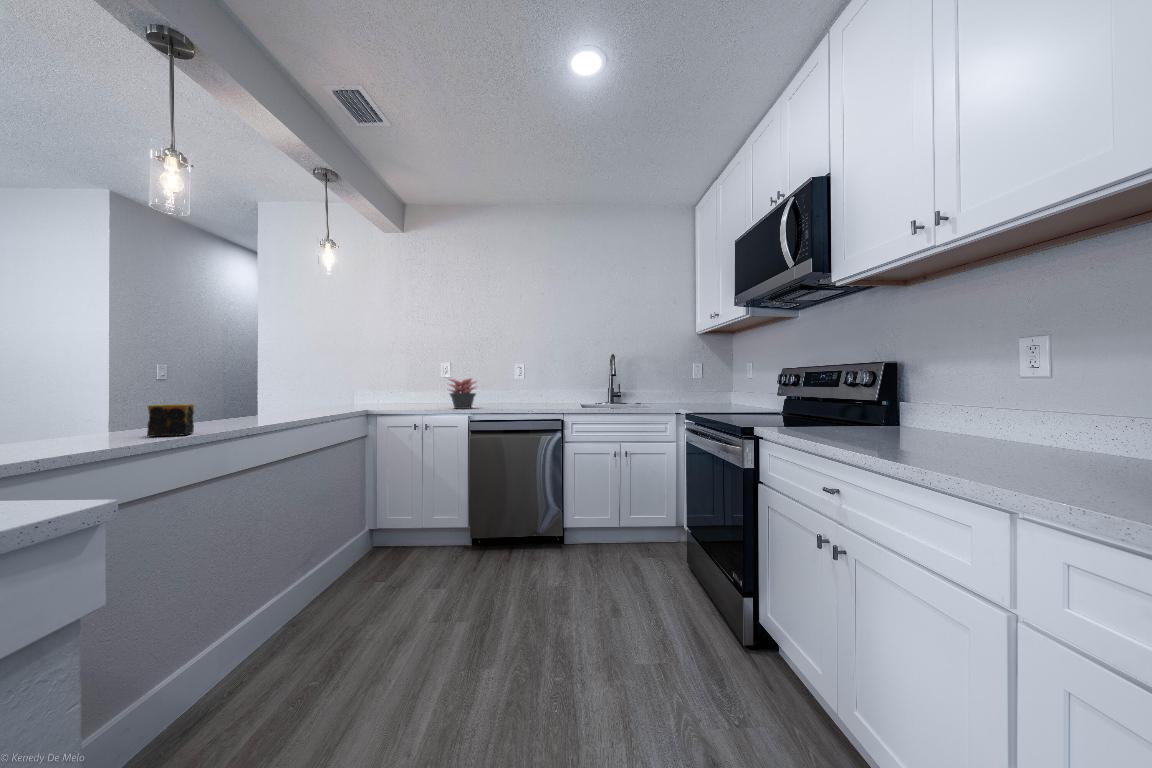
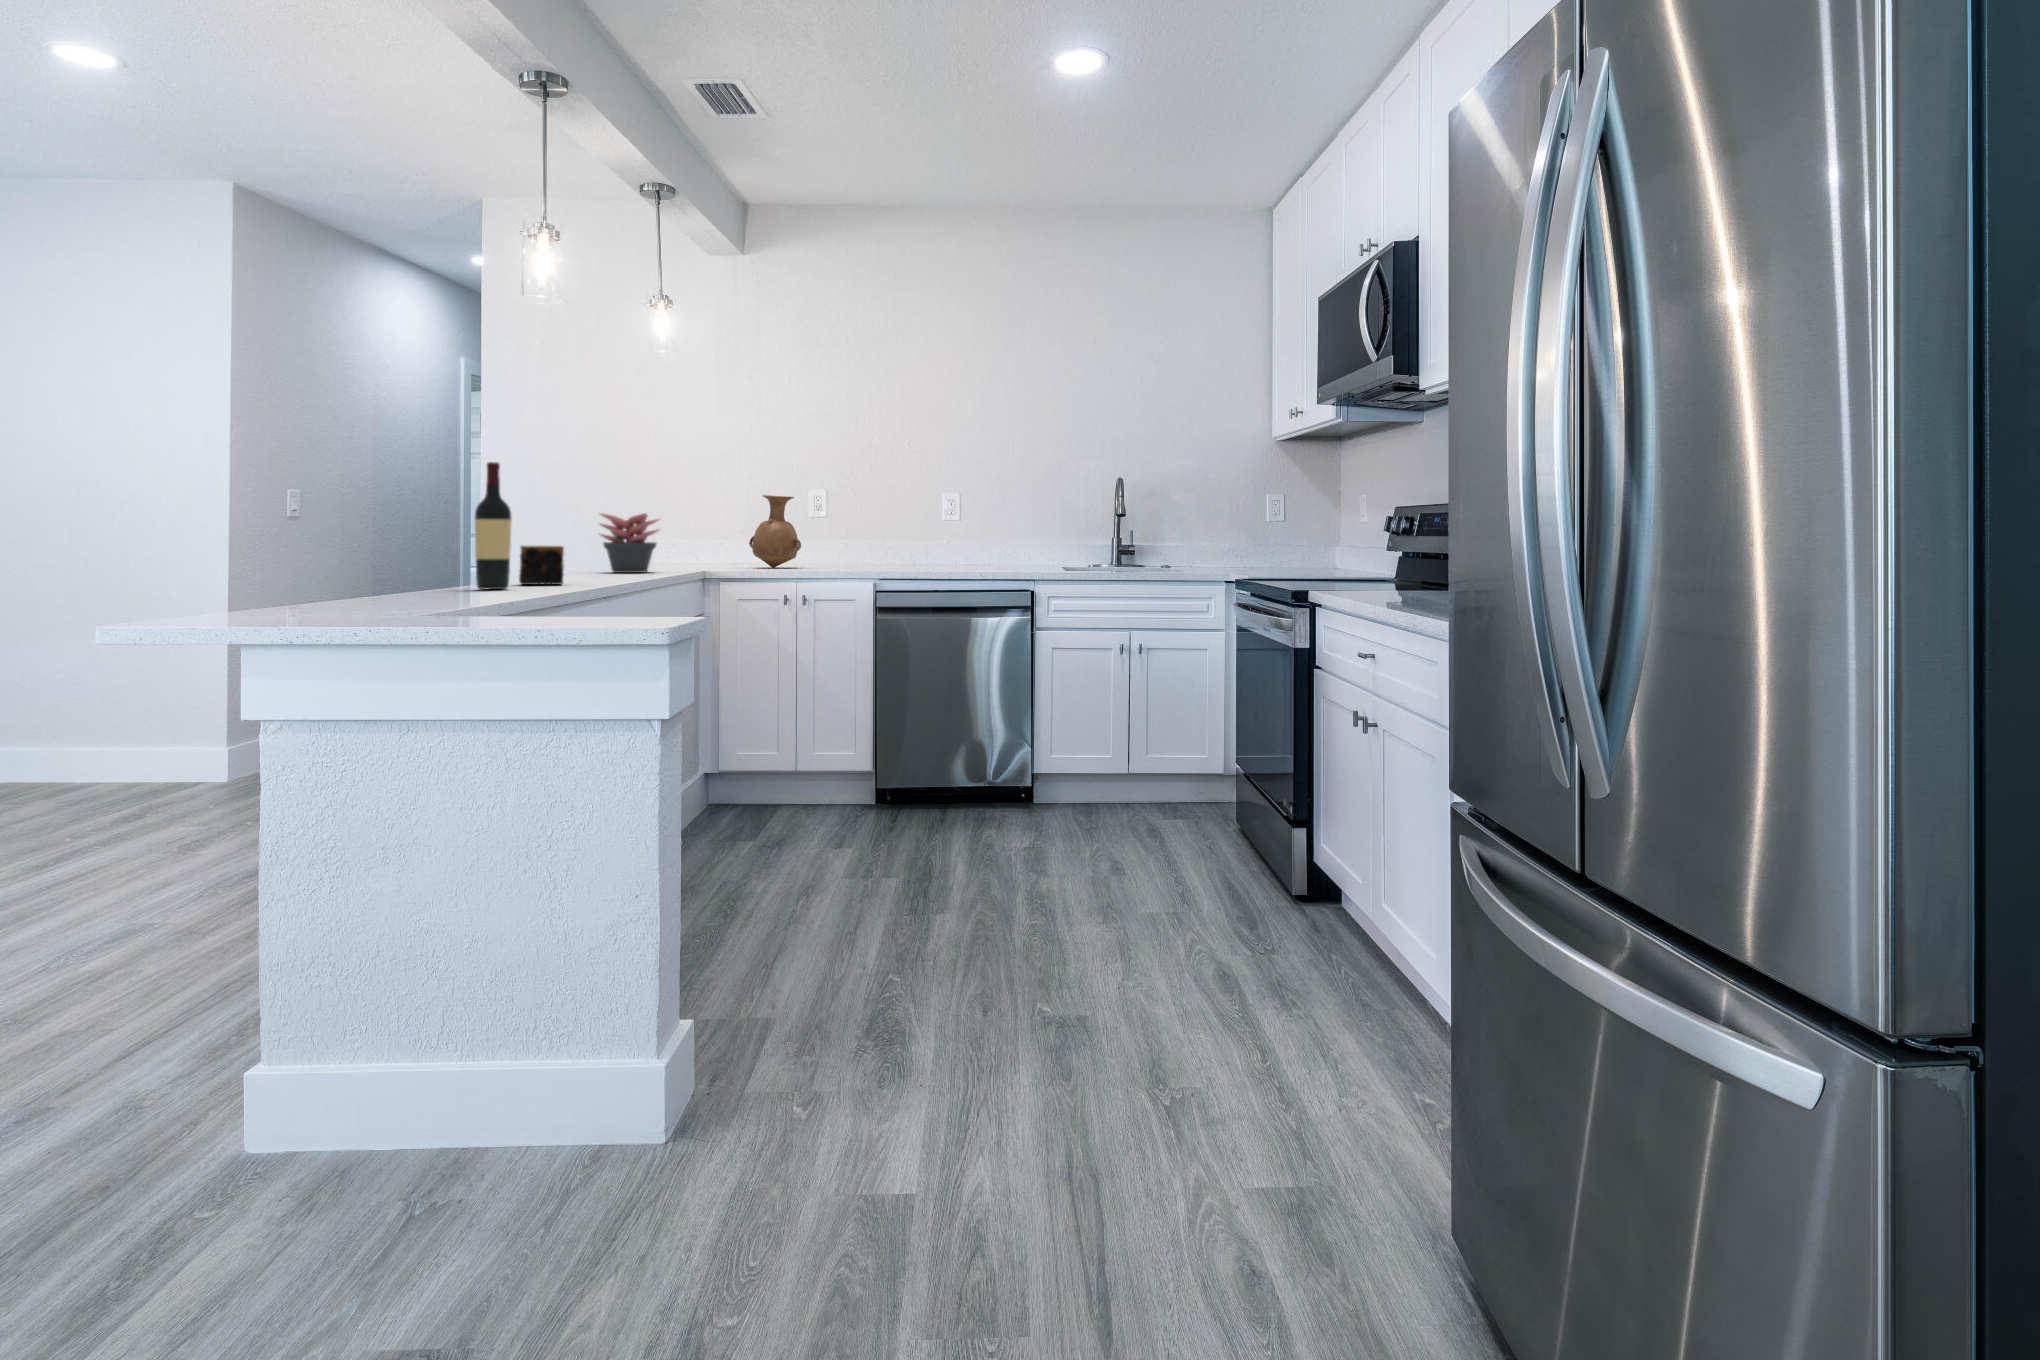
wine bottle: none [68,336,109,447] -> present [475,462,512,589]
vase: none [396,366,426,409] -> present [749,495,801,568]
succulent plant: present [447,378,476,409] -> present [600,513,659,573]

